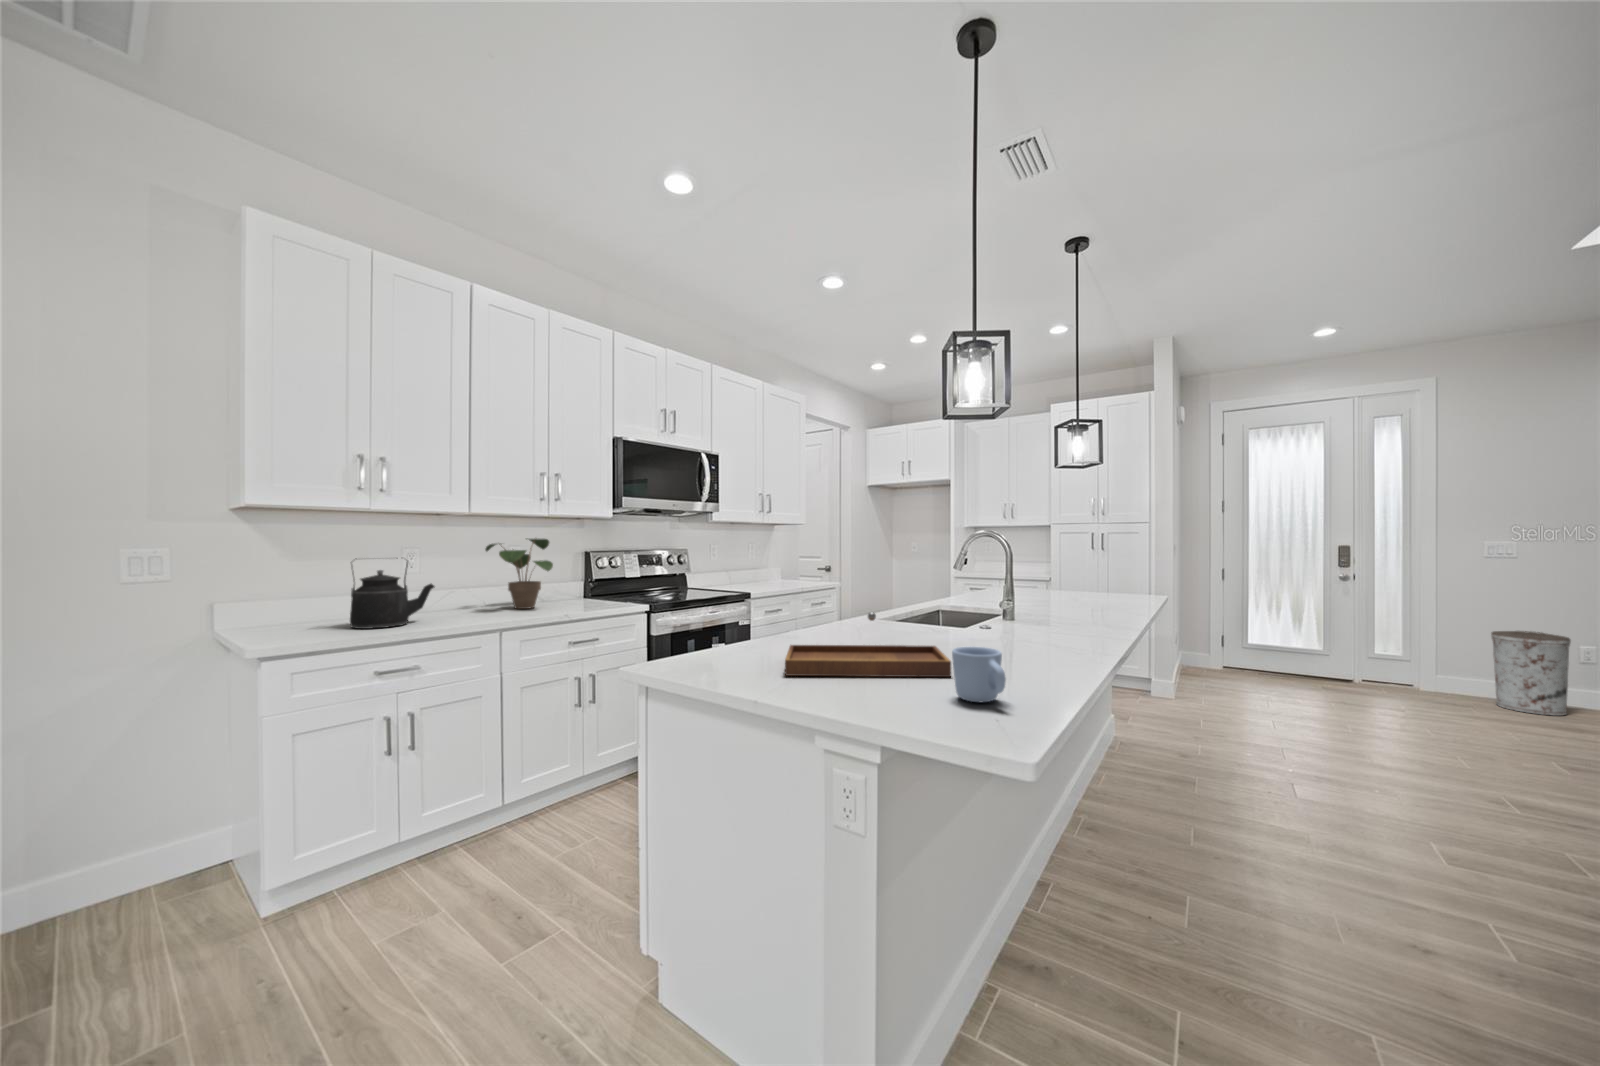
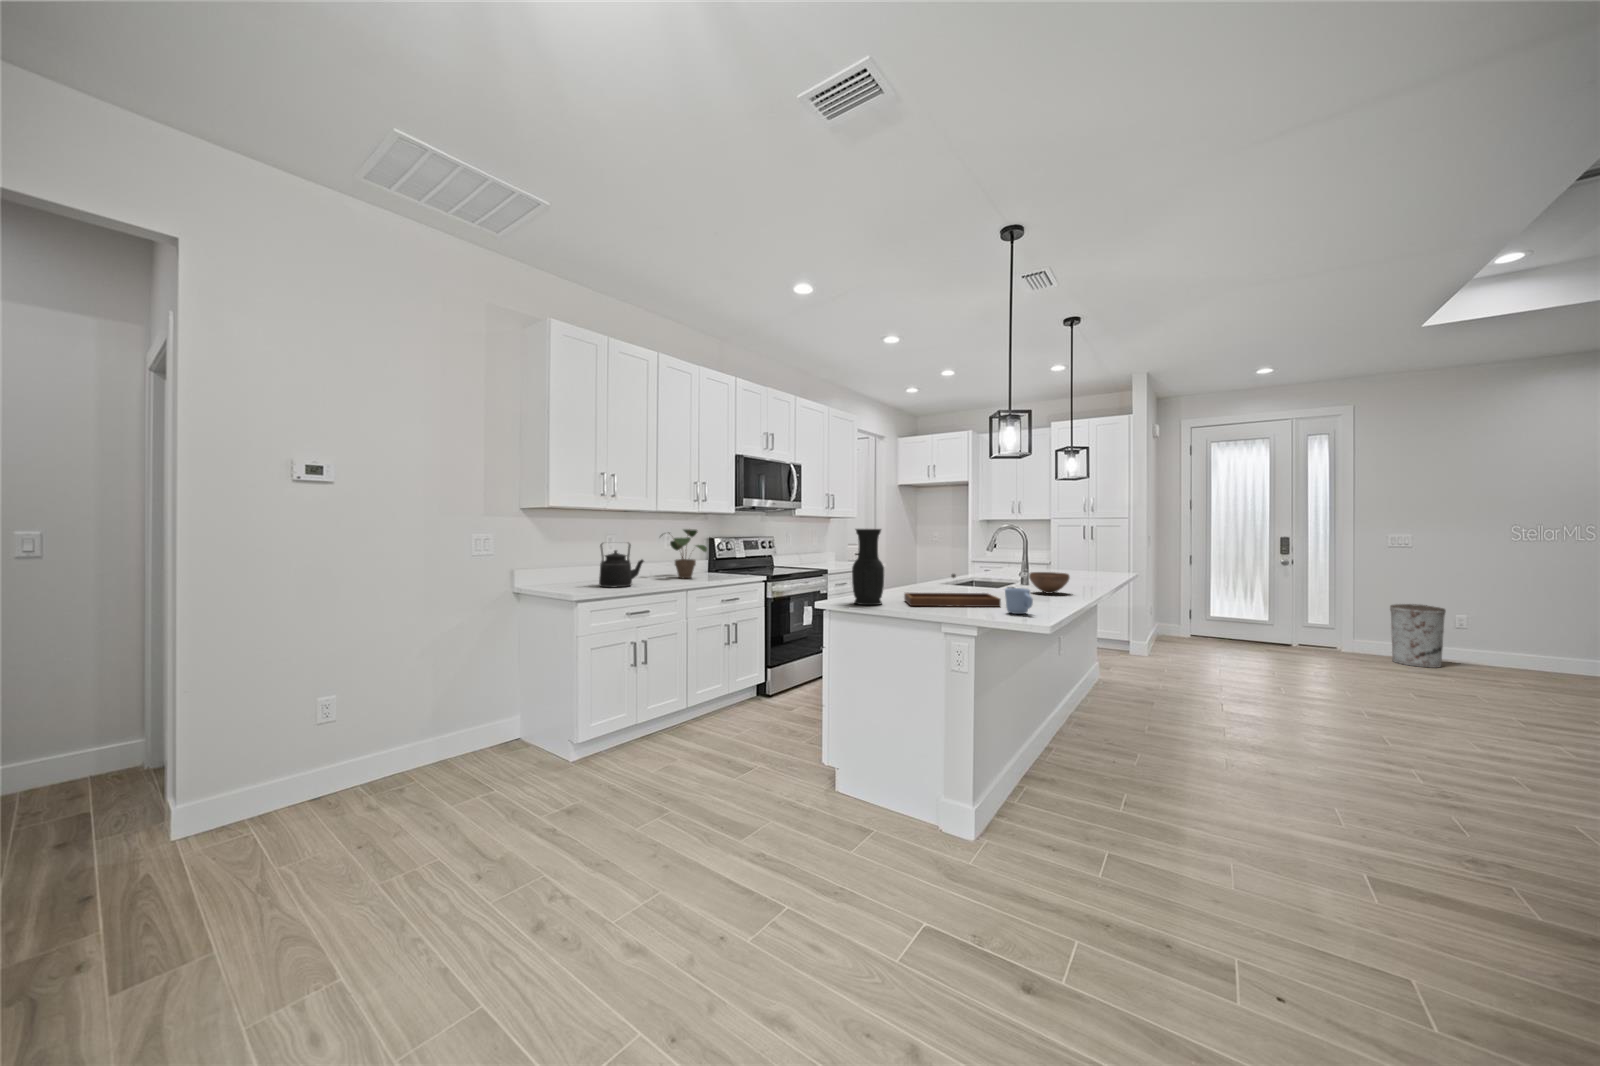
vase: none [684,533,747,673] -> present [852,529,884,605]
bowl: none [1012,603,1078,639] -> present [1029,572,1070,594]

